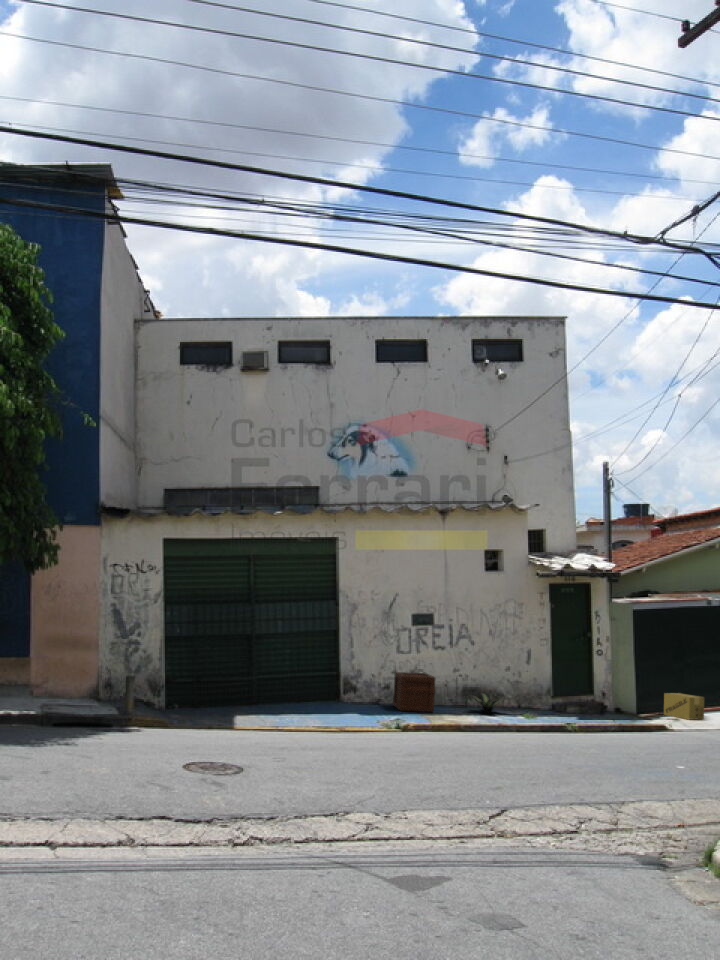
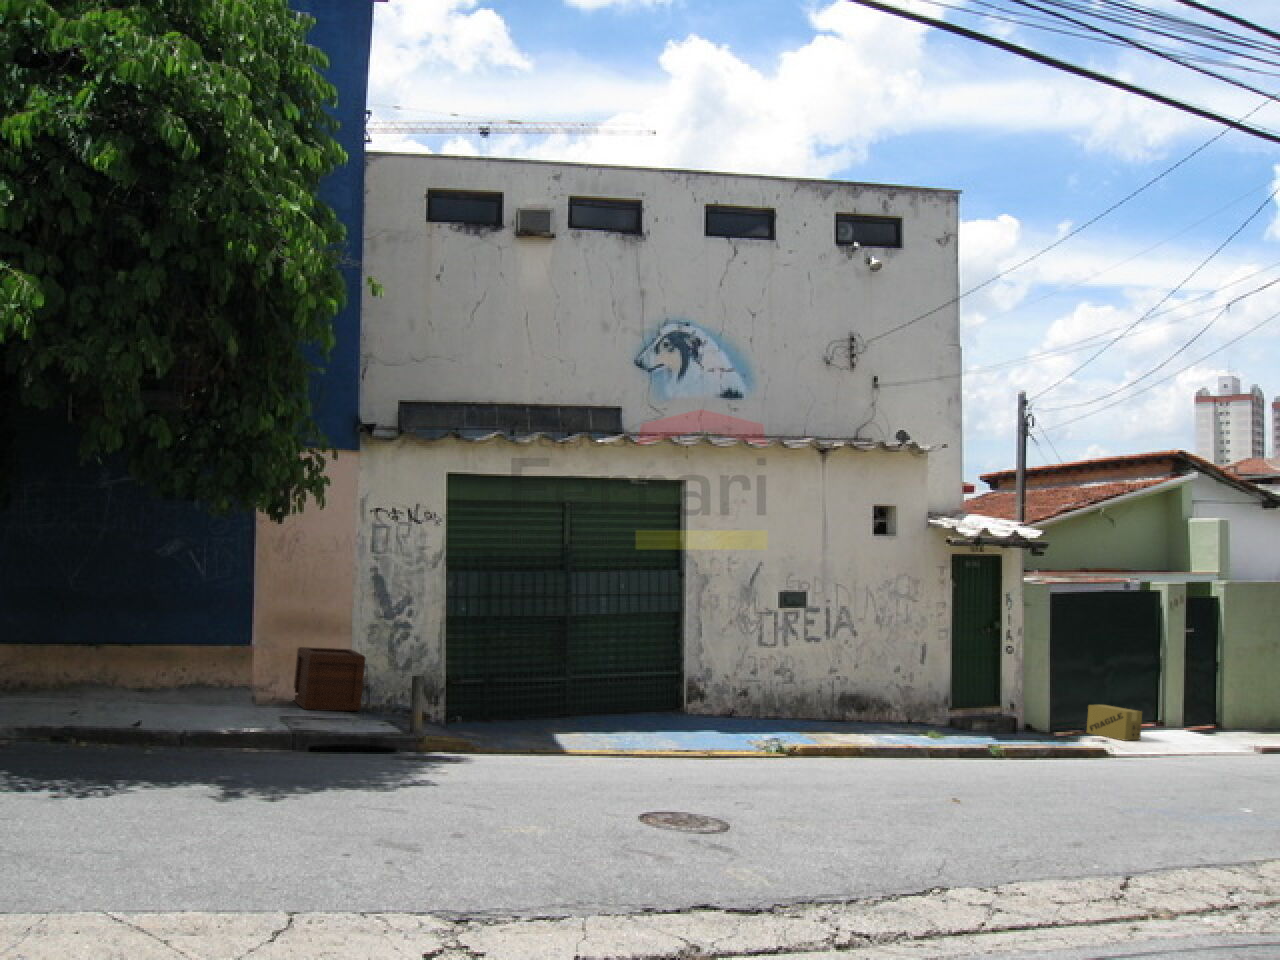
wooden crate: present [393,672,435,712] -> present [294,647,365,711]
potted plant: present [471,693,504,713] -> none [850,701,904,731]

